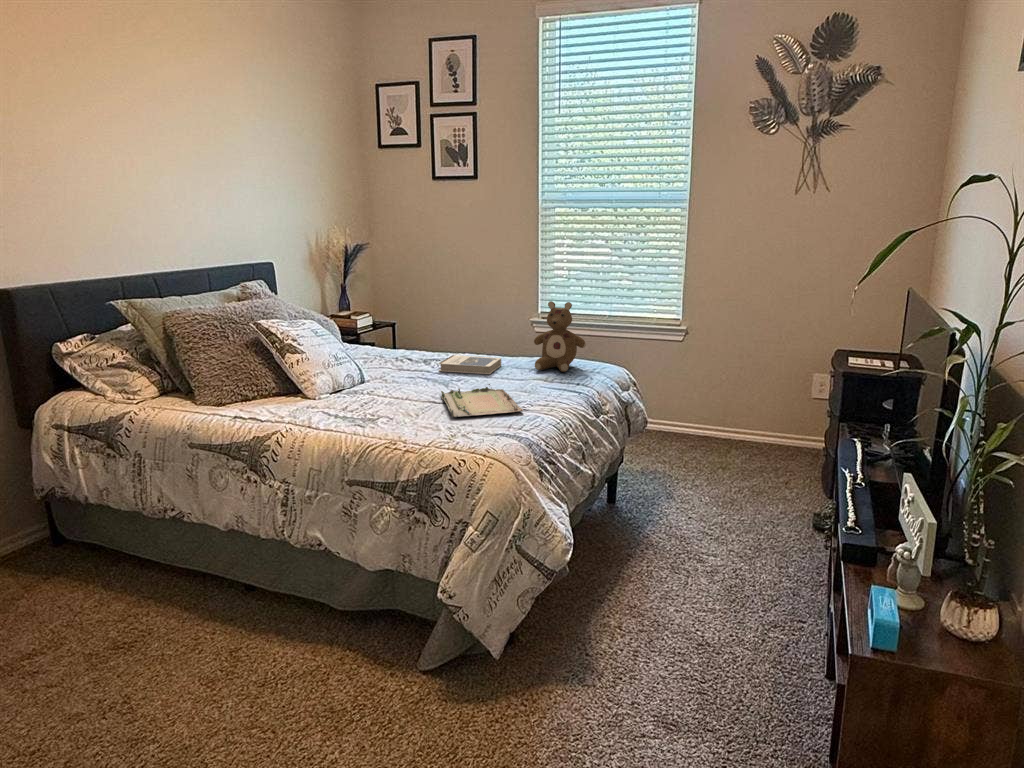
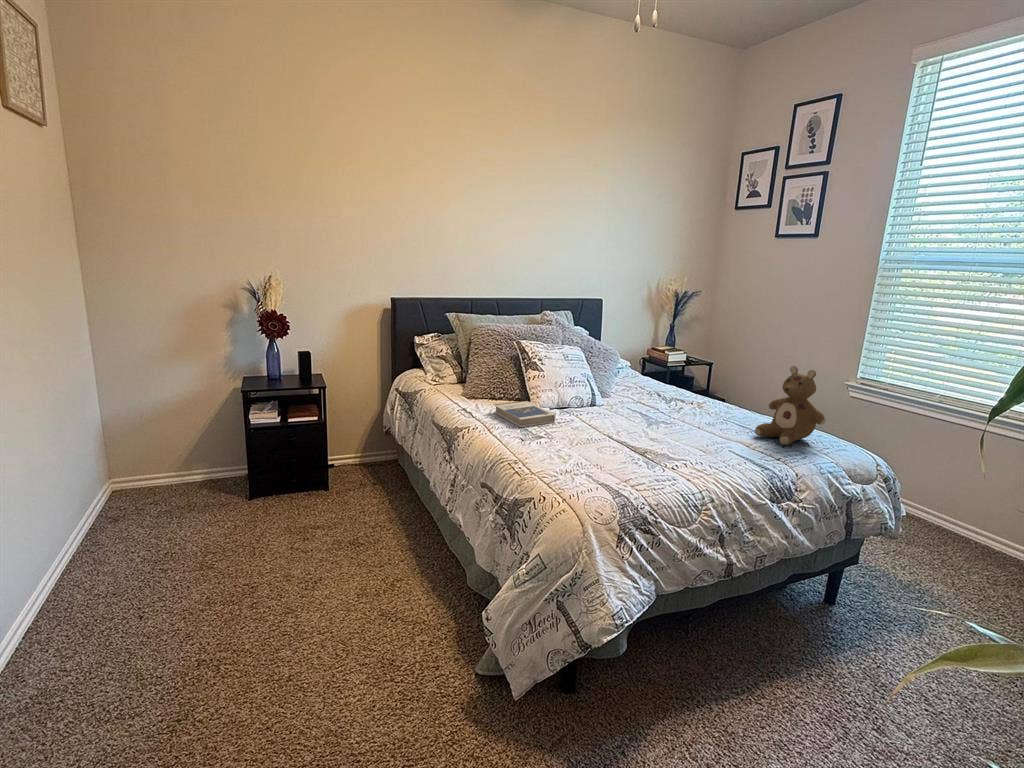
hardback book: present [439,355,501,374] -> present [494,401,555,427]
tray: present [441,384,523,418] -> none [597,429,687,470]

